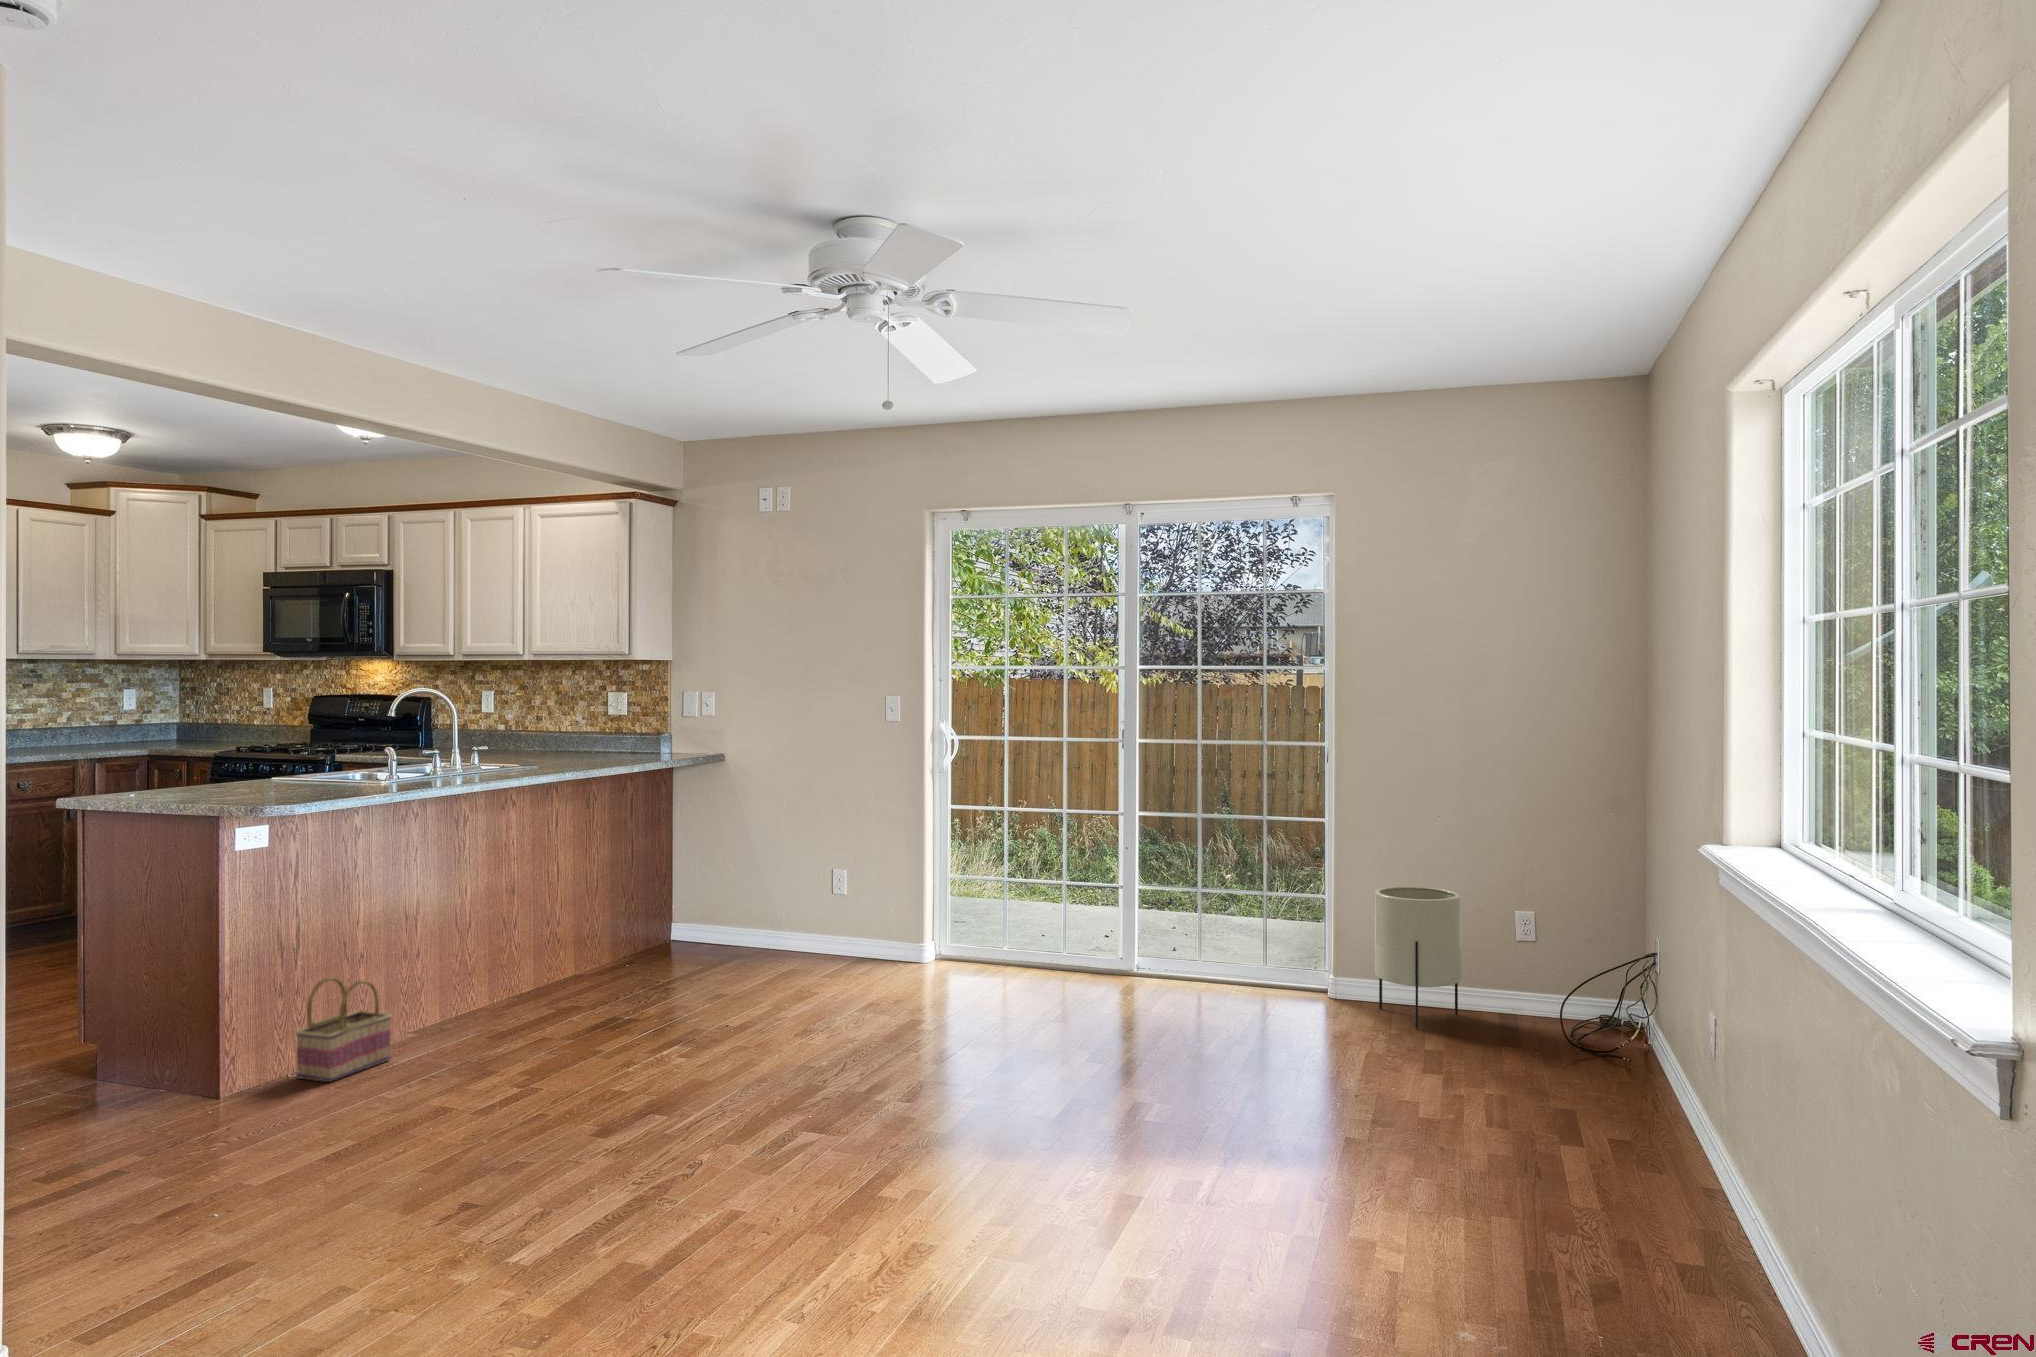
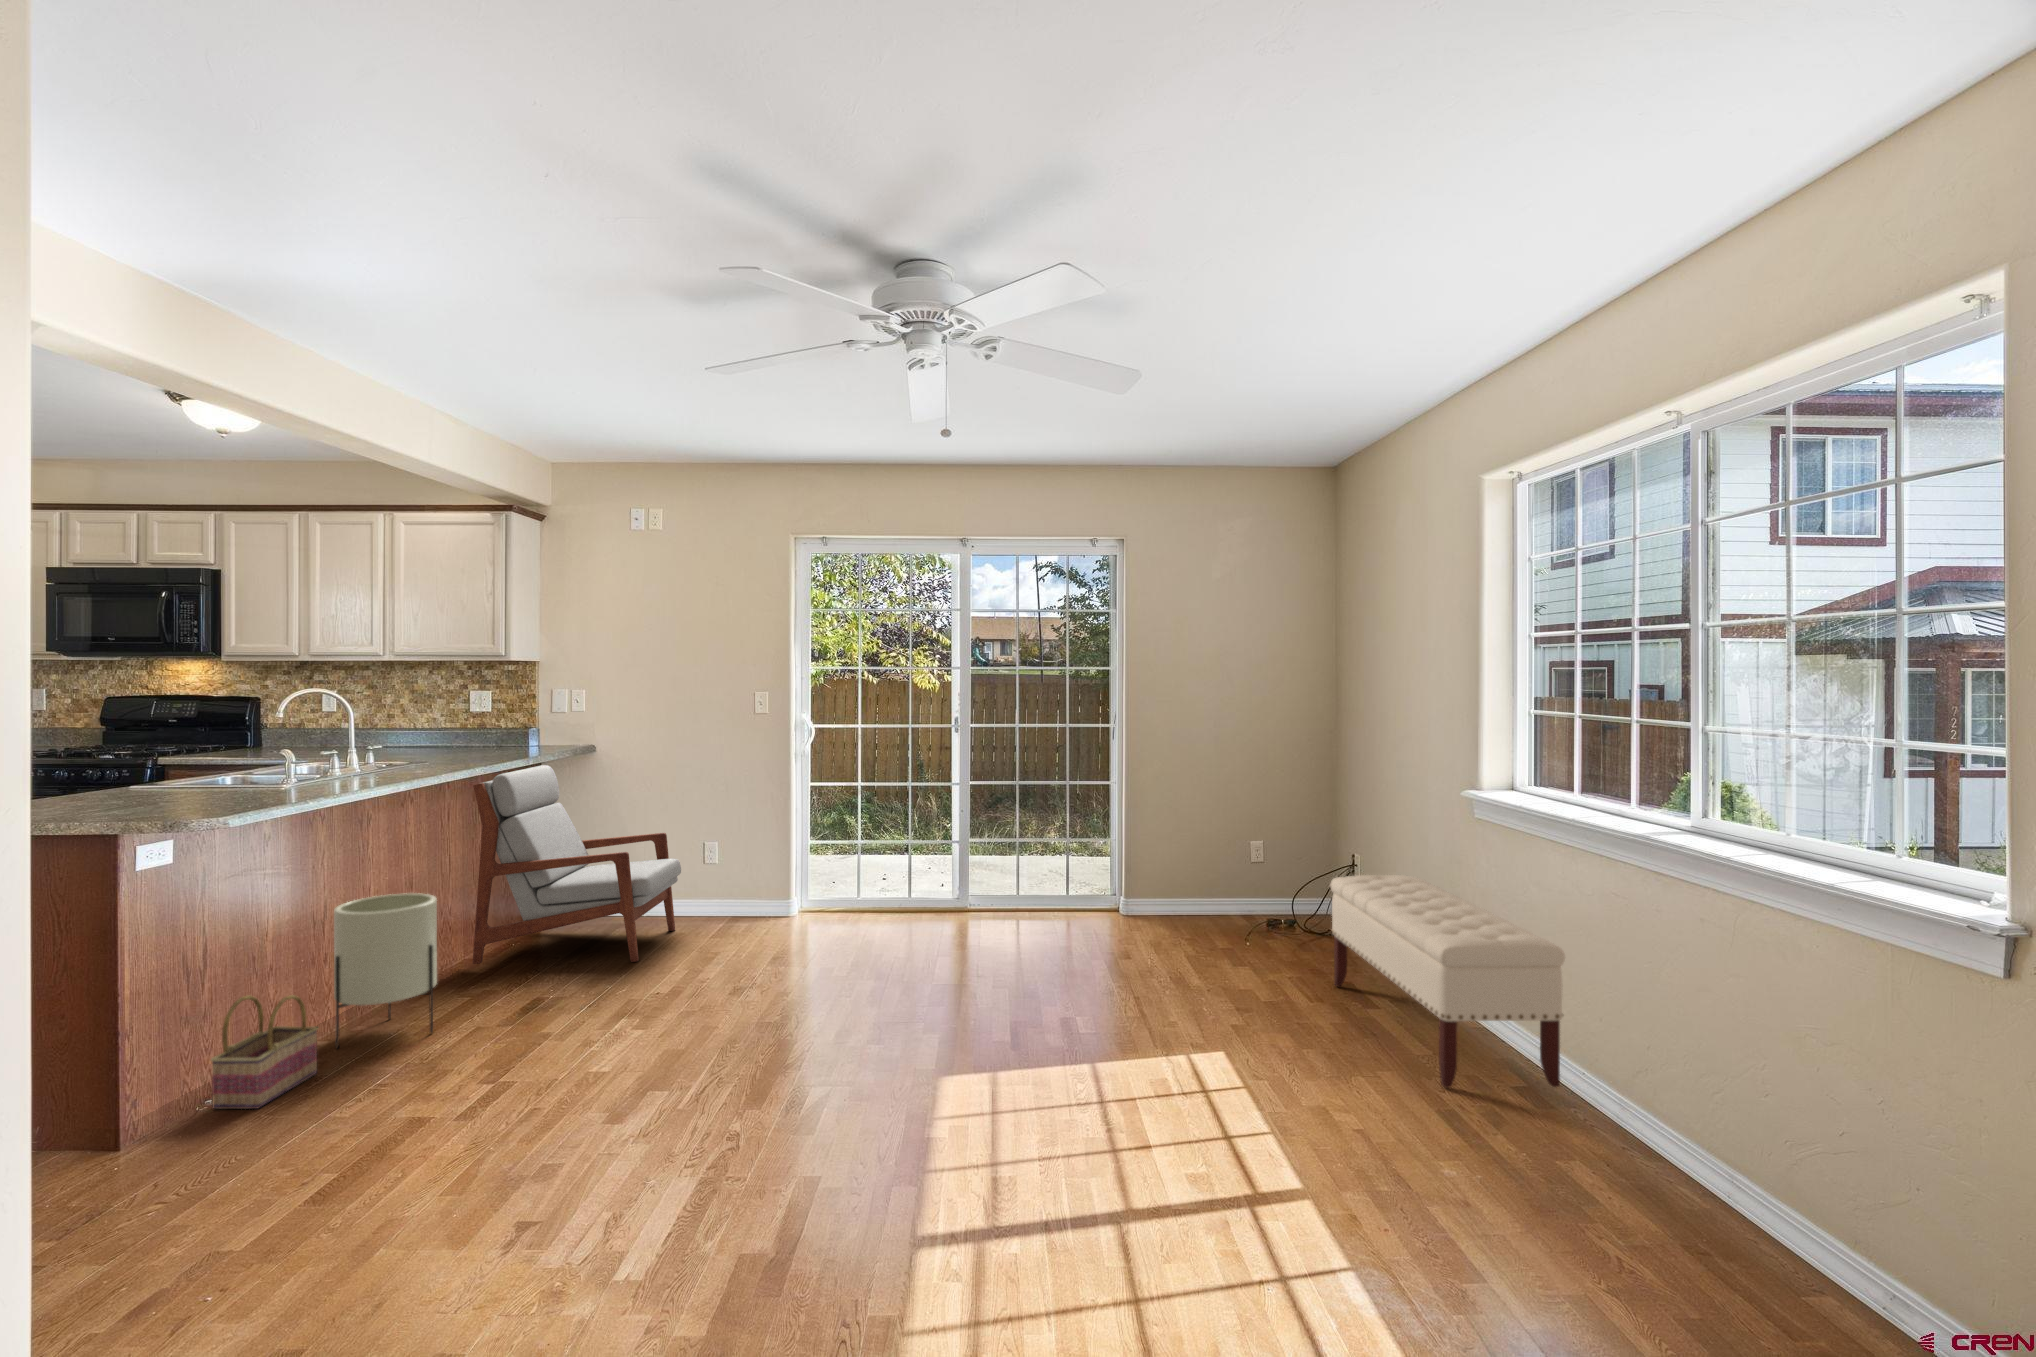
armchair: none [581,772,798,989] -> present [473,765,681,964]
planter: present [1375,886,1461,1029] -> present [334,893,437,1048]
bench: none [1528,950,1745,1252] -> present [1330,875,1565,1088]

